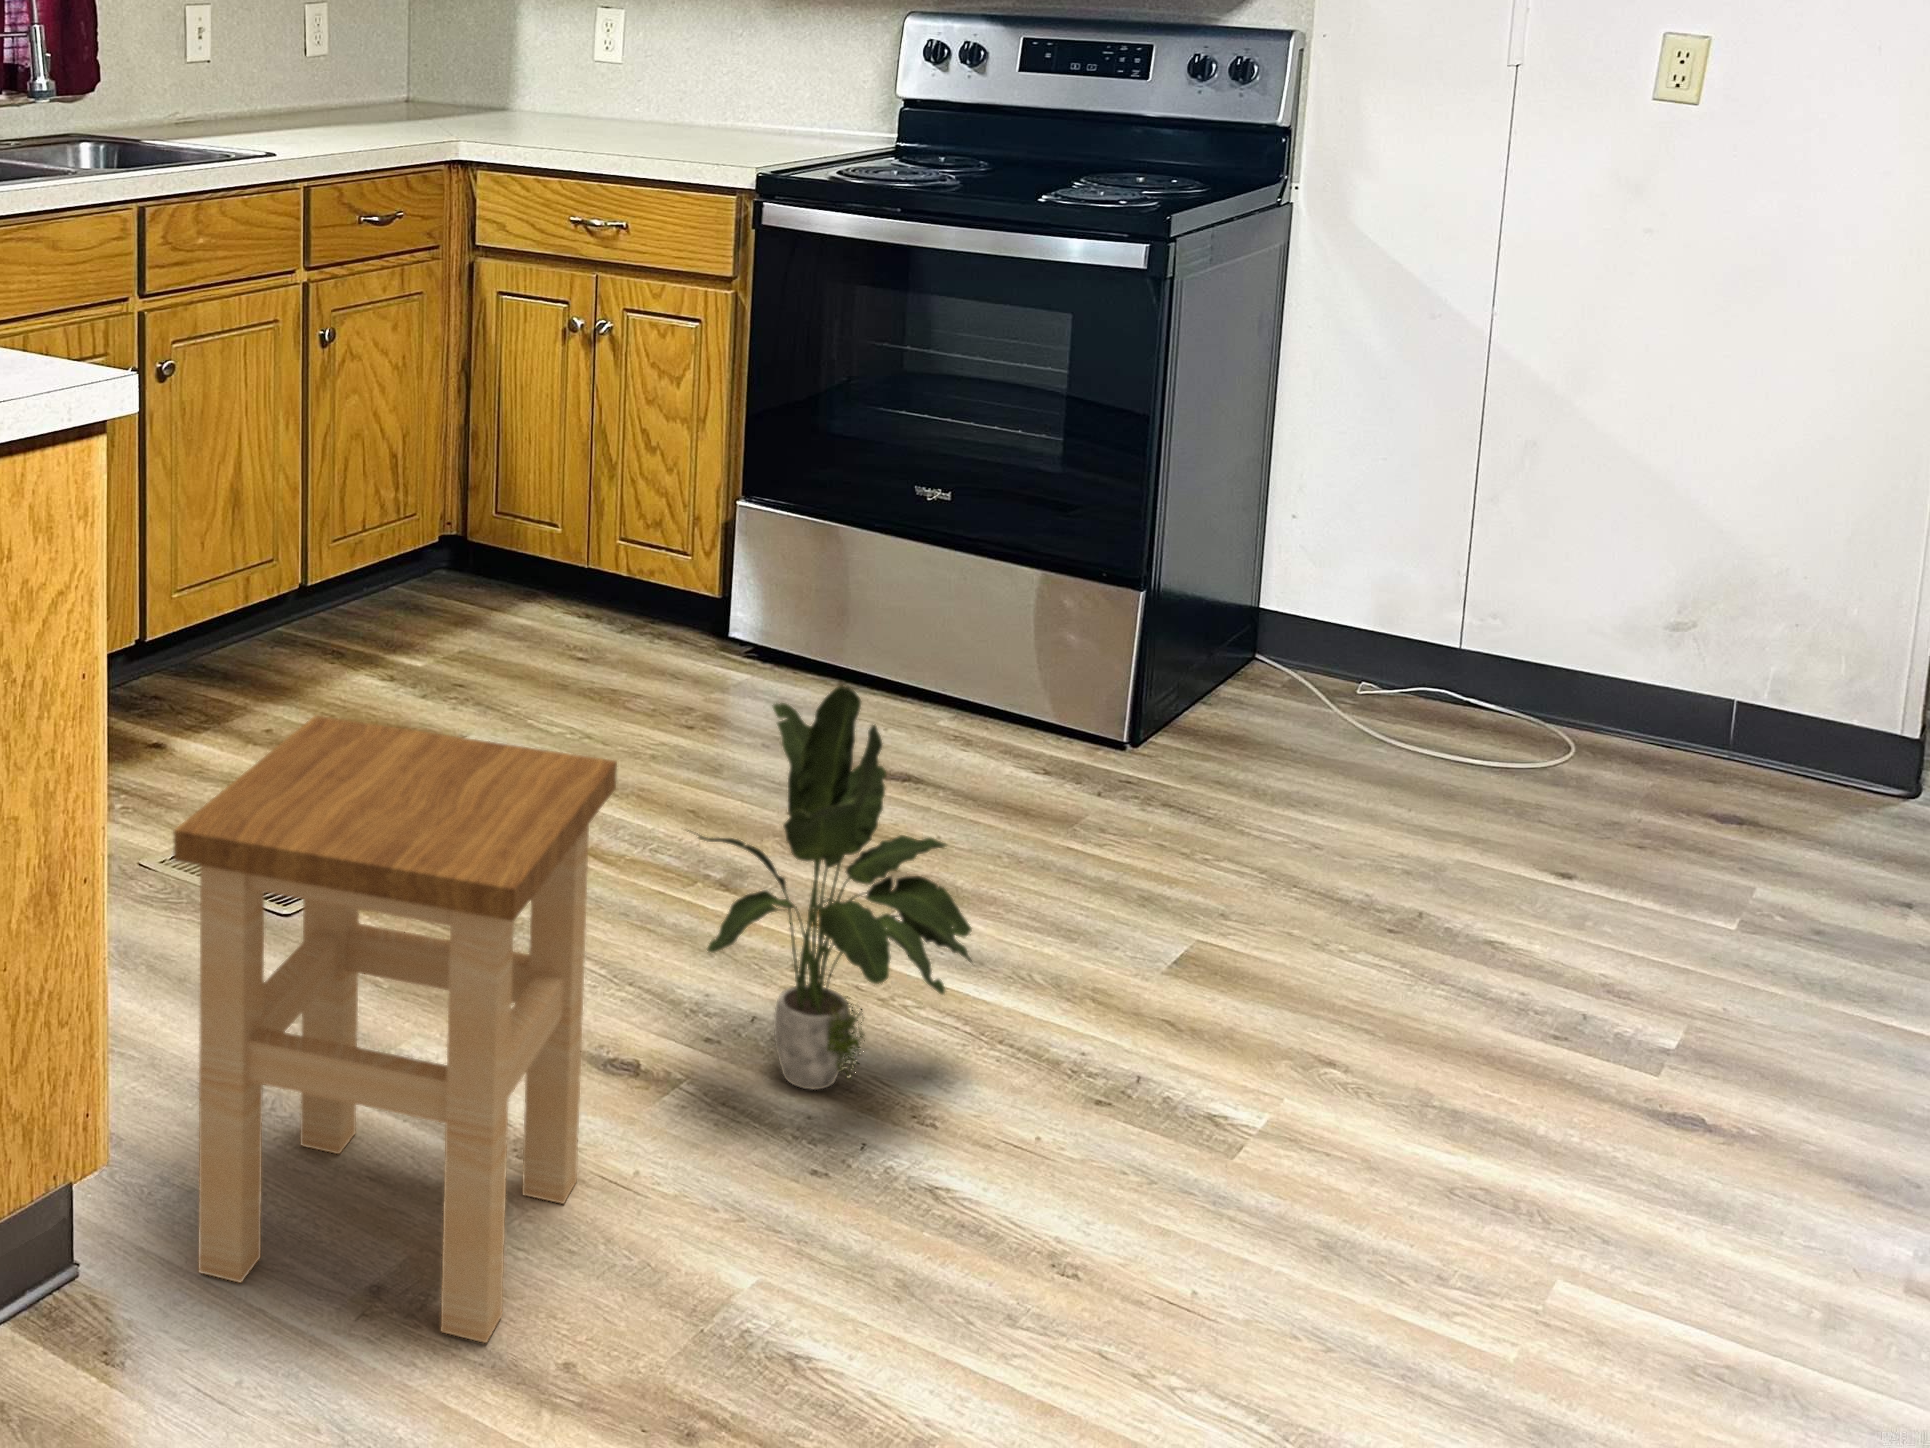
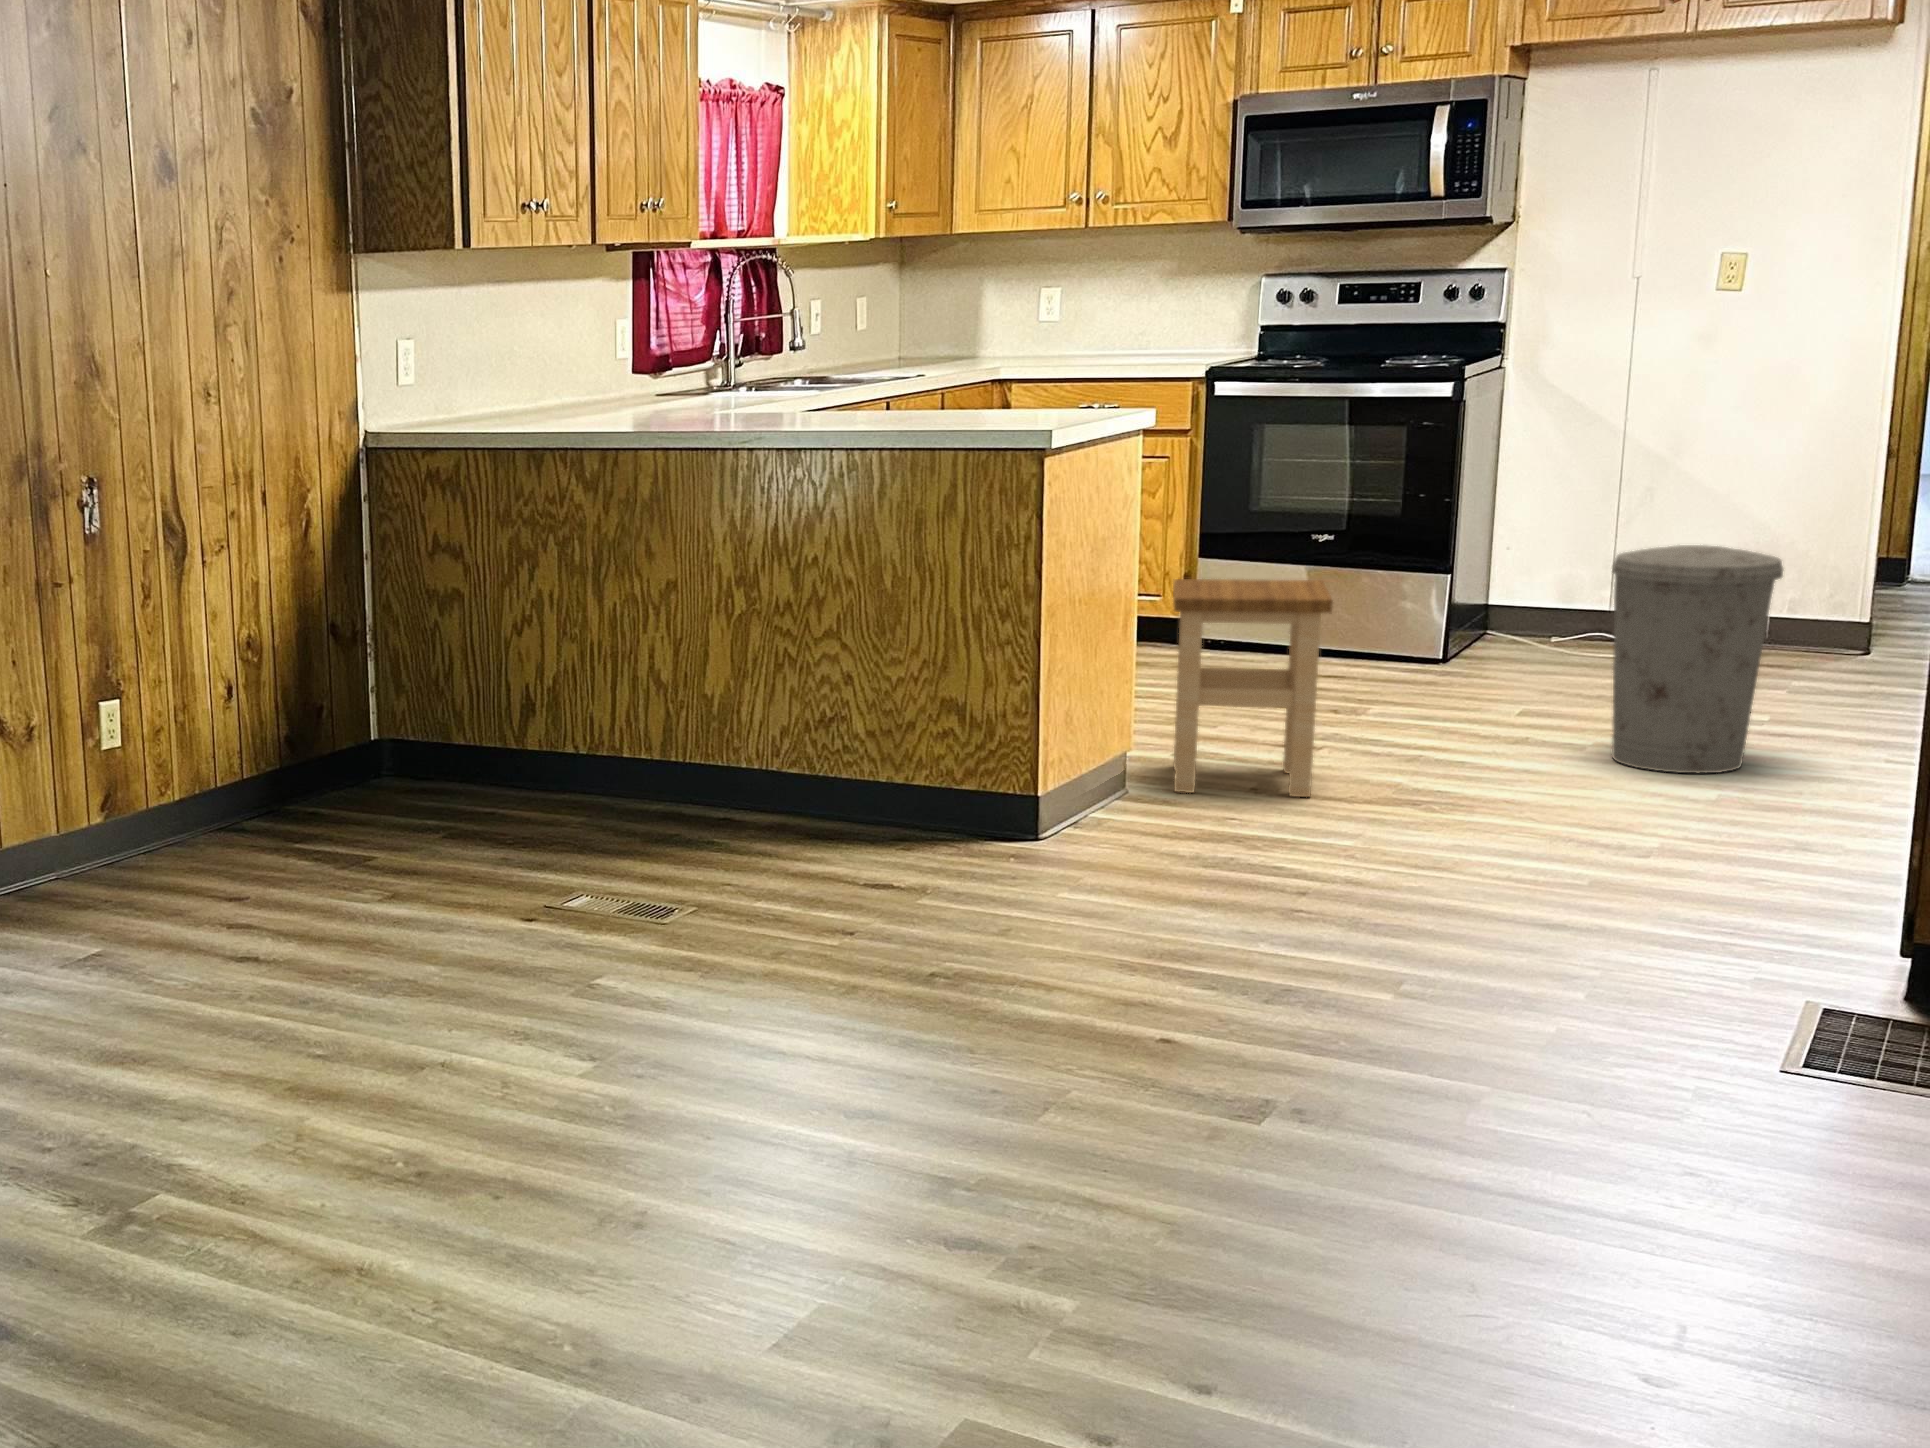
potted plant: present [697,685,972,1089] -> none [1324,562,1455,748]
trash can: none [1292,722,1683,1318] -> present [1612,545,1783,773]

